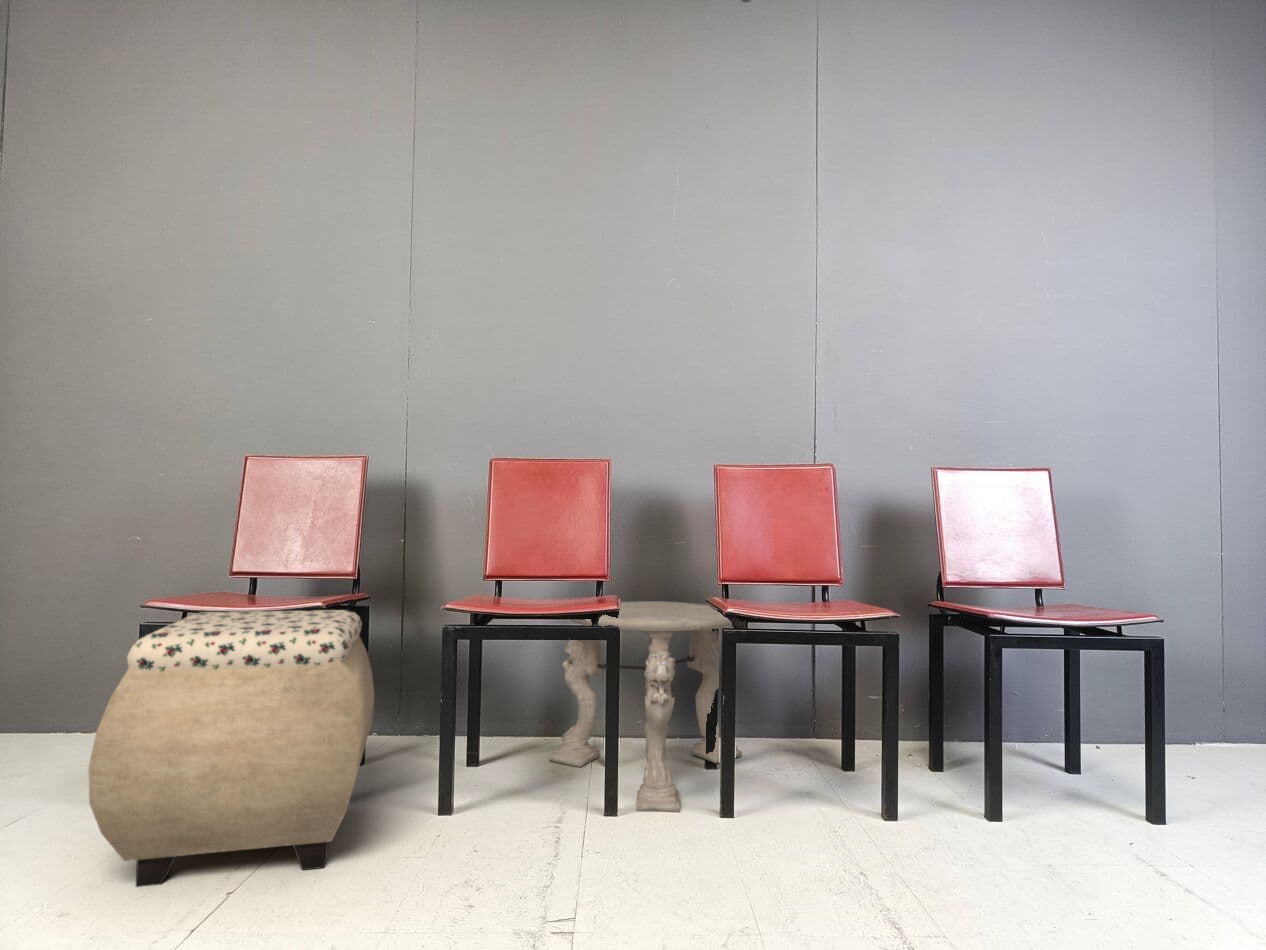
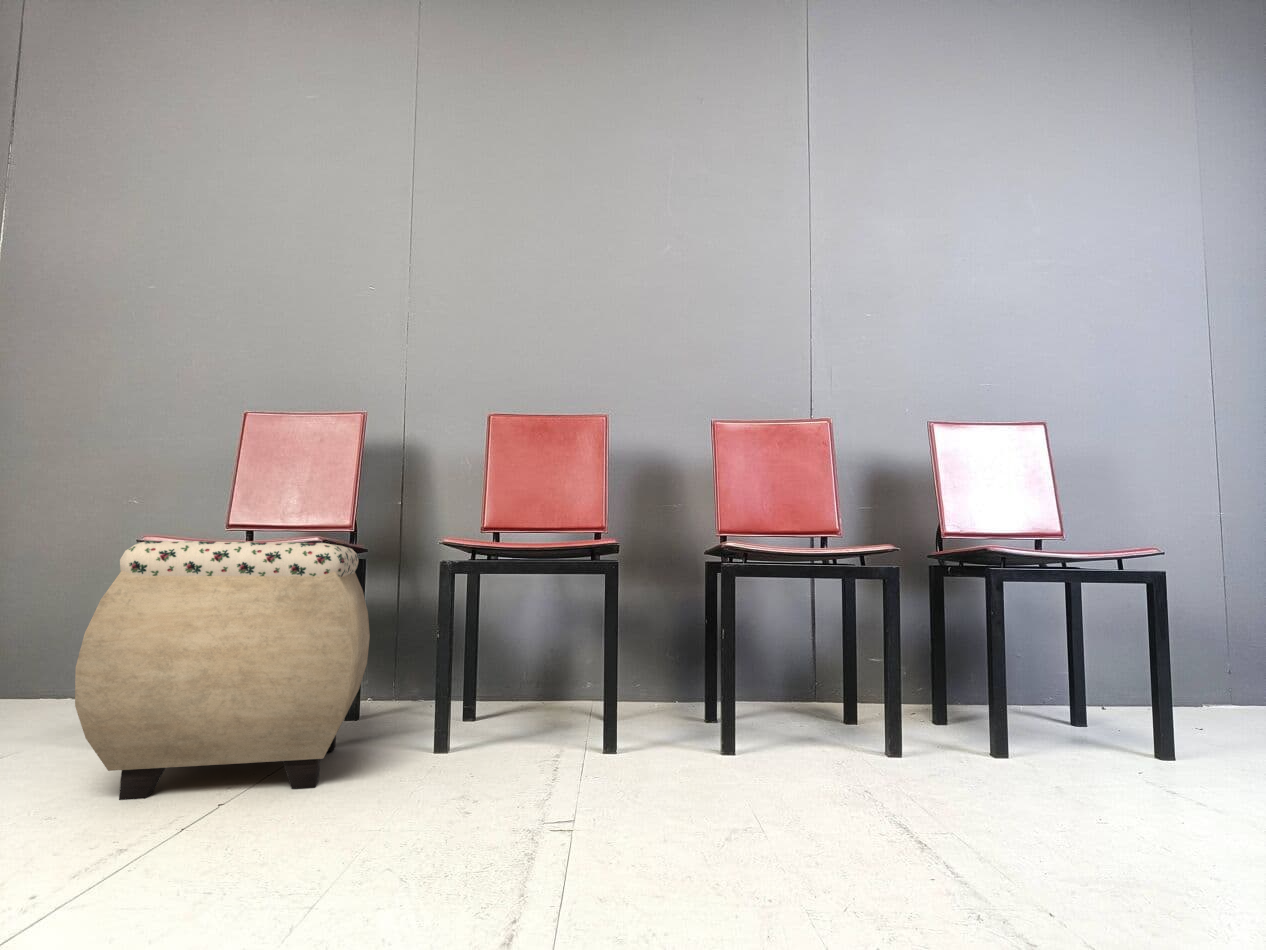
side table: present [549,601,742,813] -> none [547,559,743,752]

